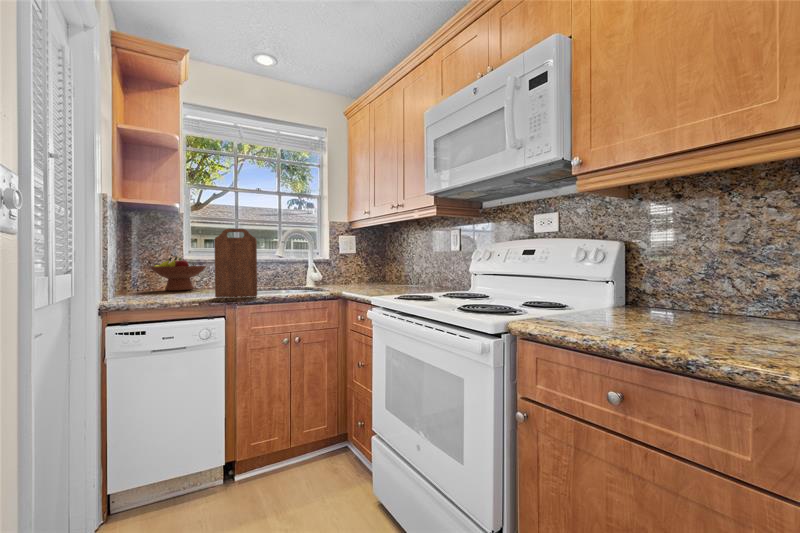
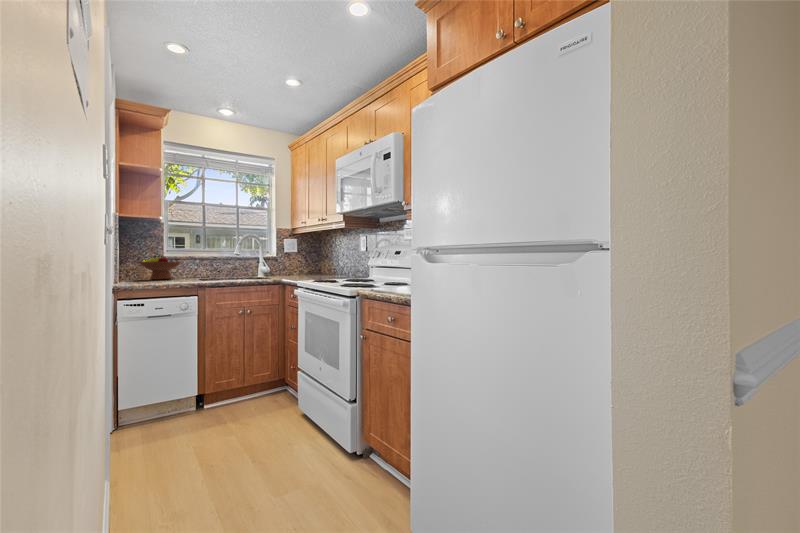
cutting board: present [214,229,257,297] -> none [190,236,220,282]

